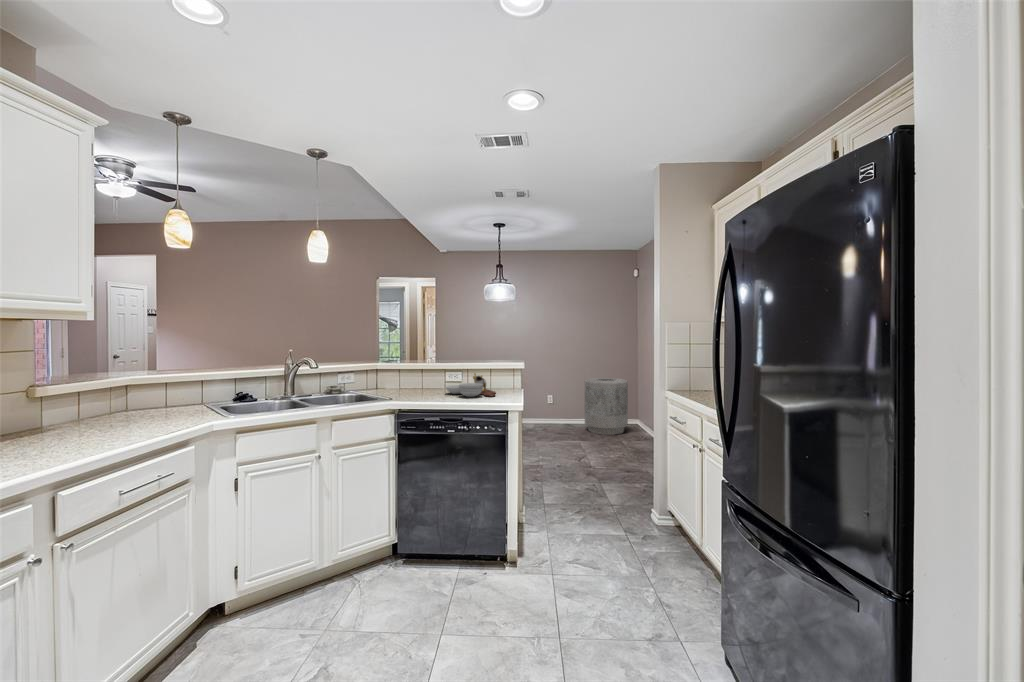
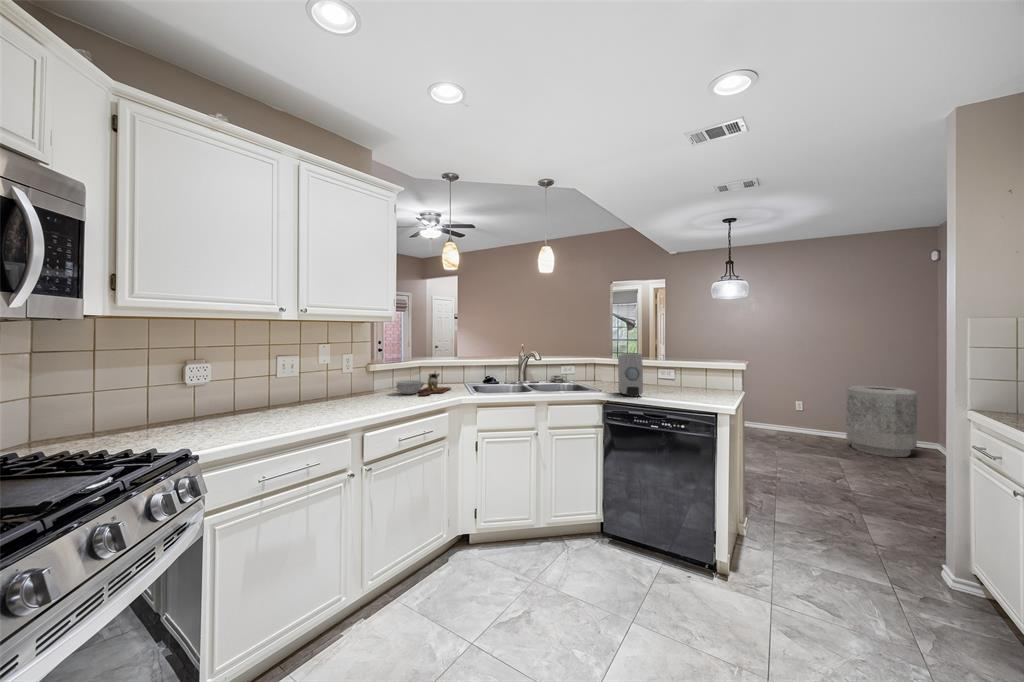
soap dispenser: none [410,357,437,403] -> present [618,354,643,396]
cutting board: present [446,373,496,397] -> present [396,371,451,396]

